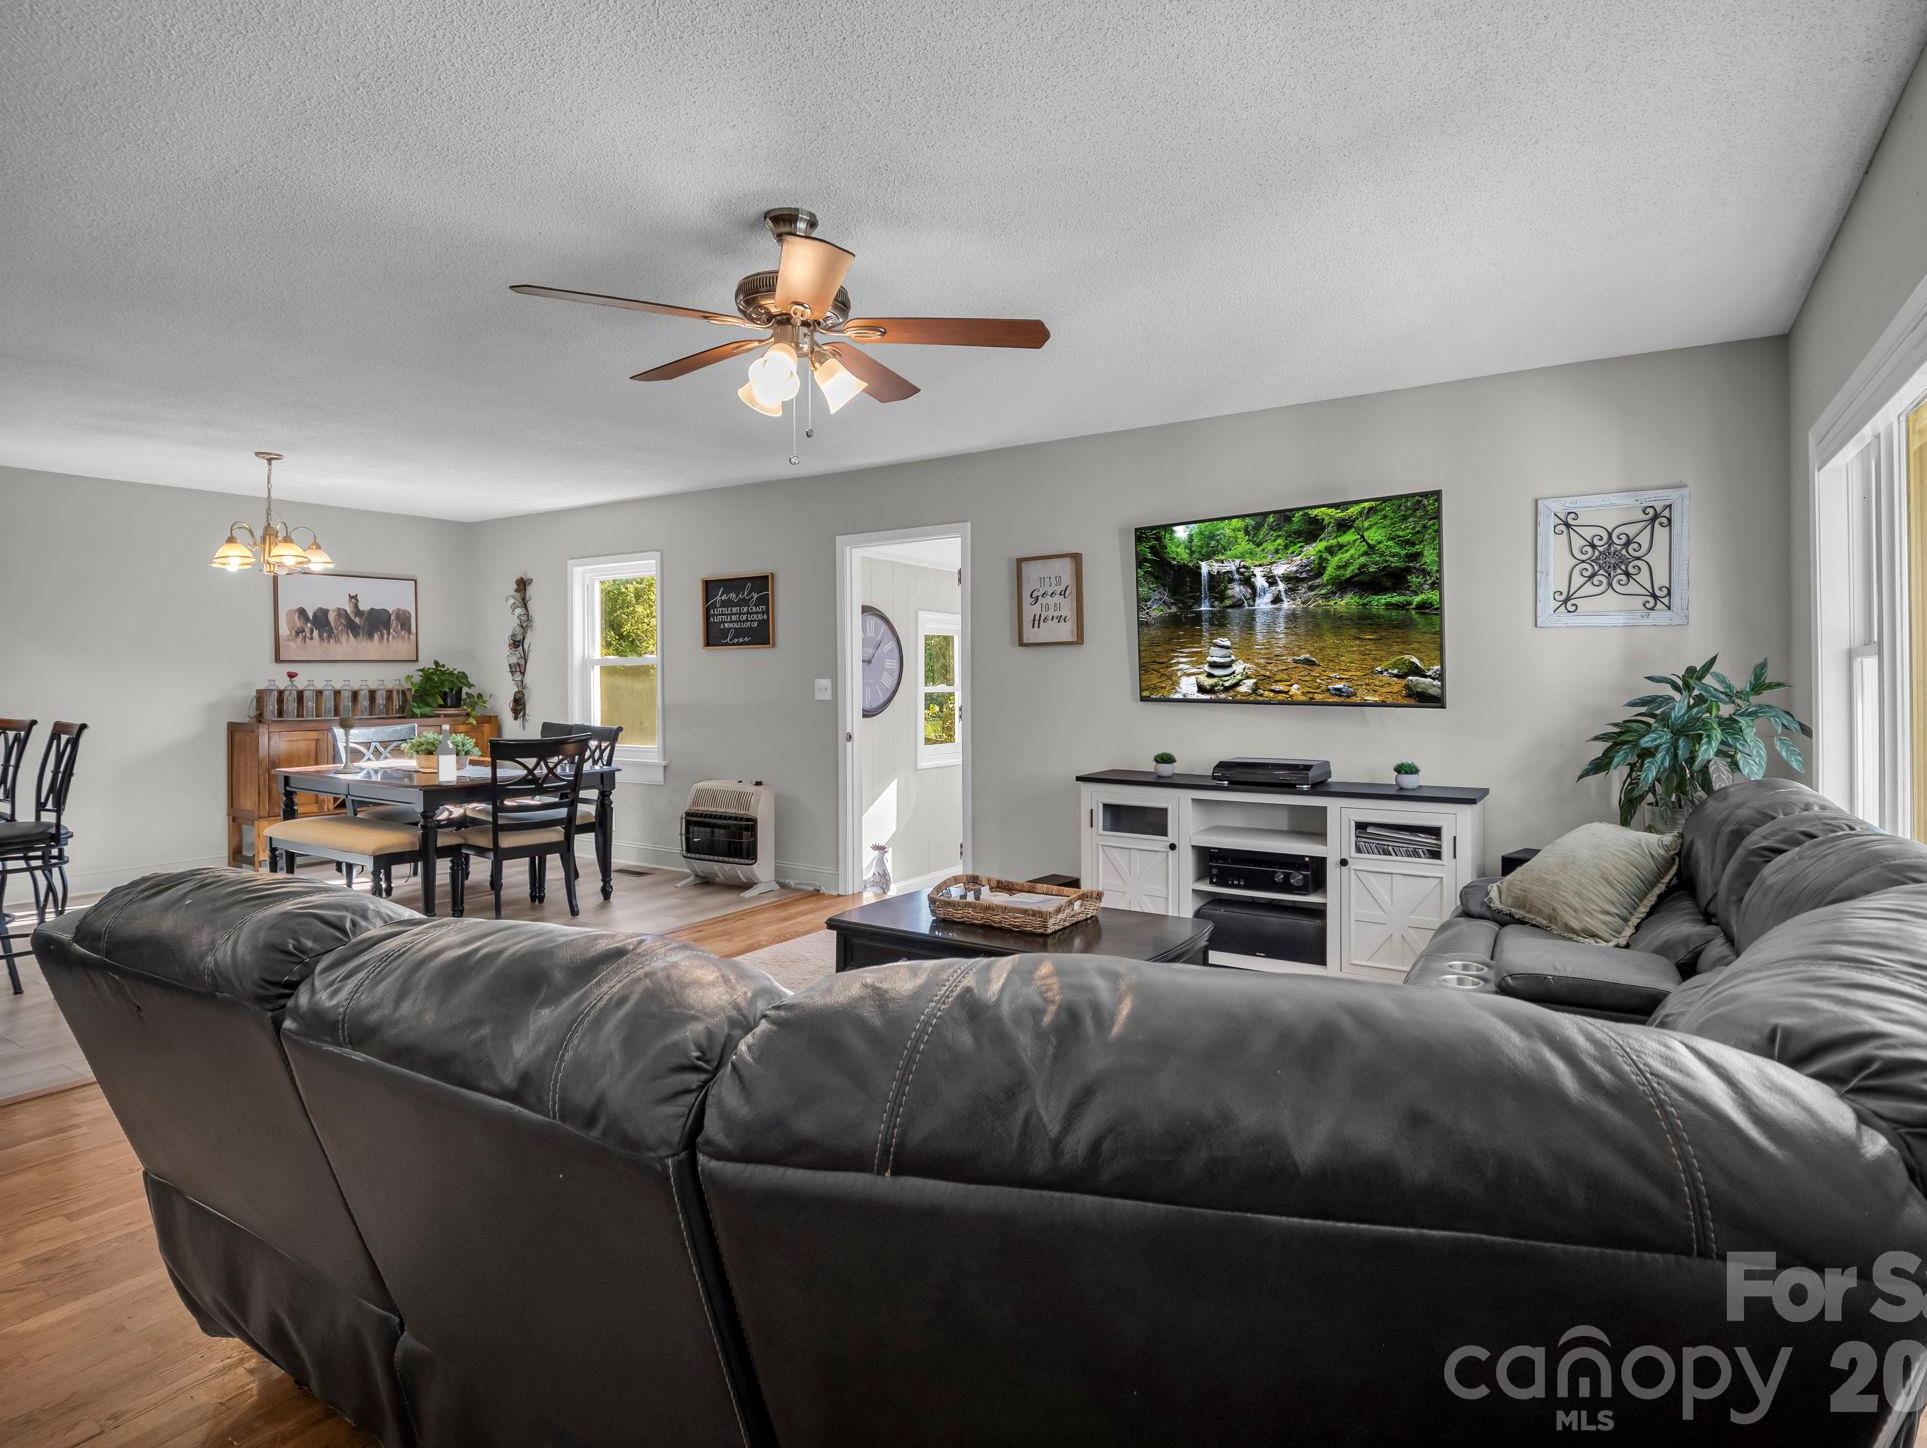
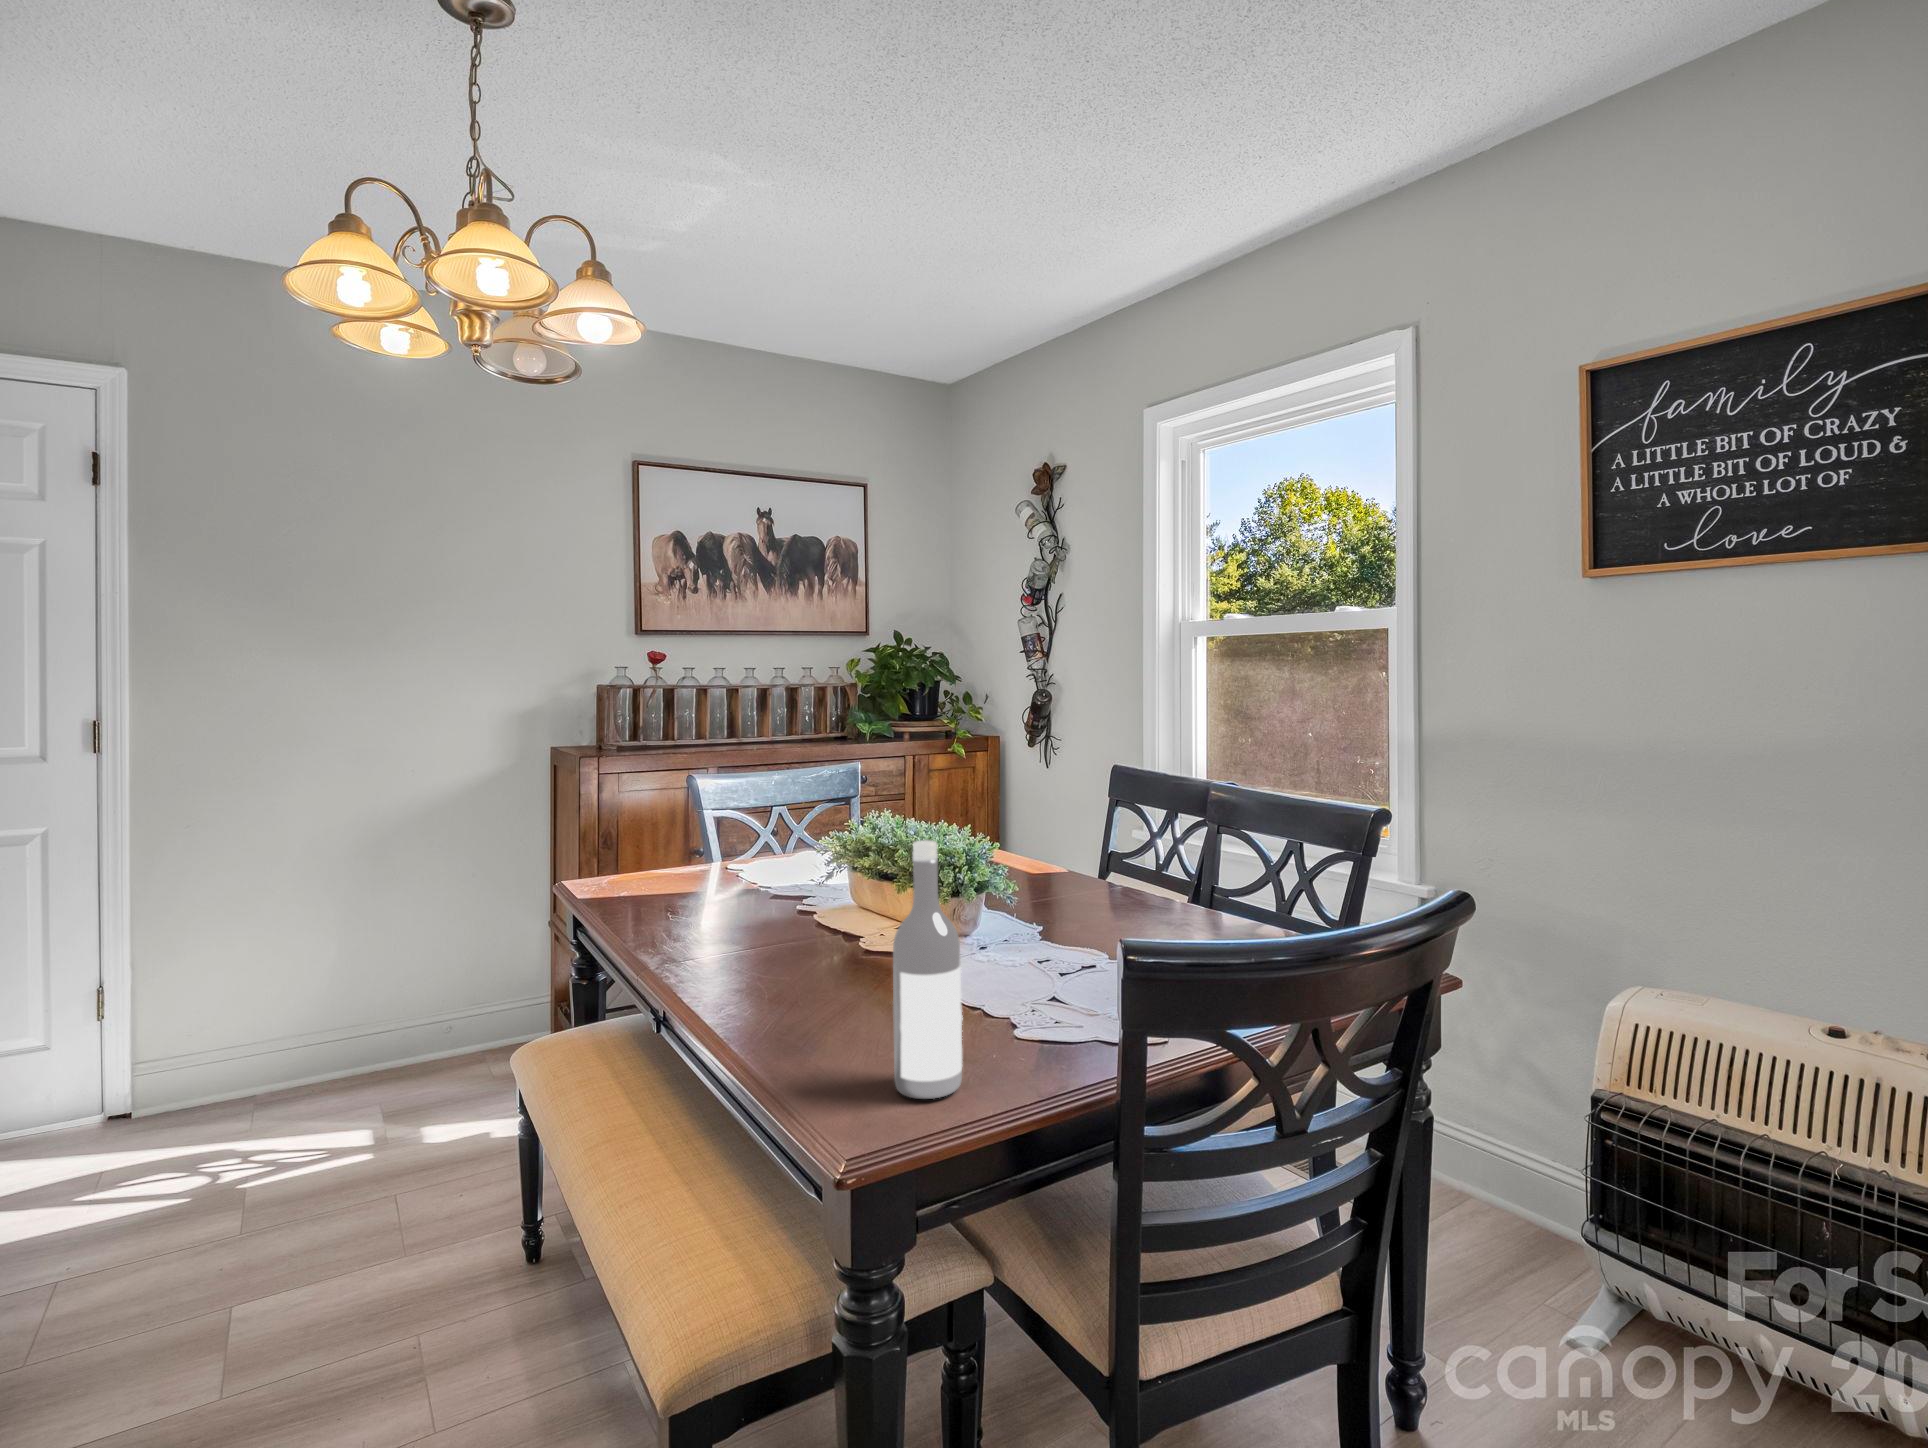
candle holder: present [334,717,361,773] -> none [643,764,710,927]

